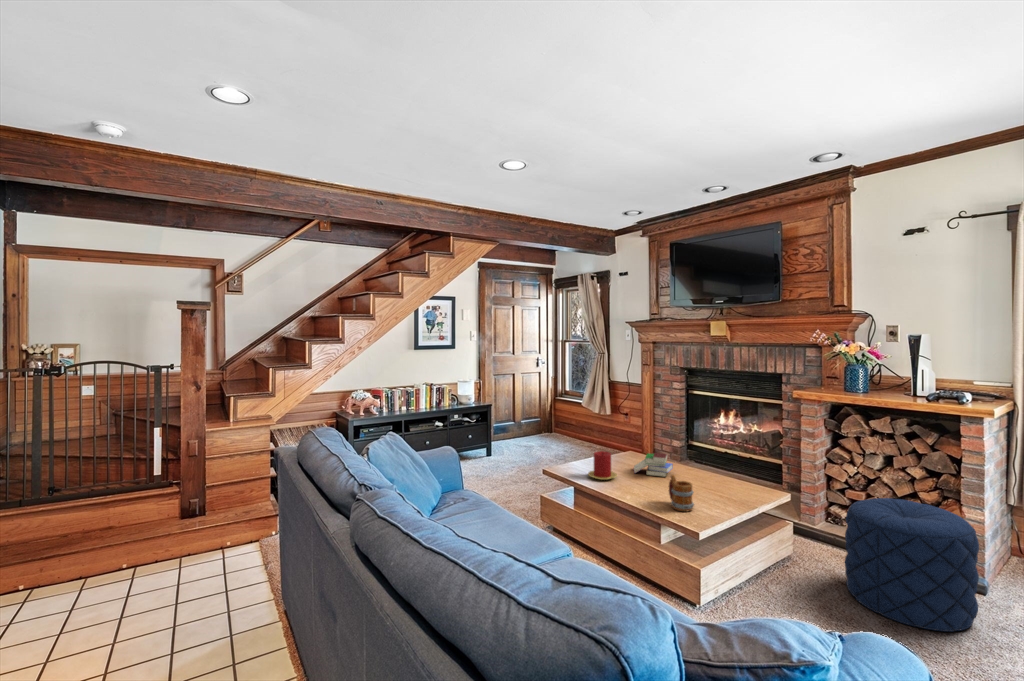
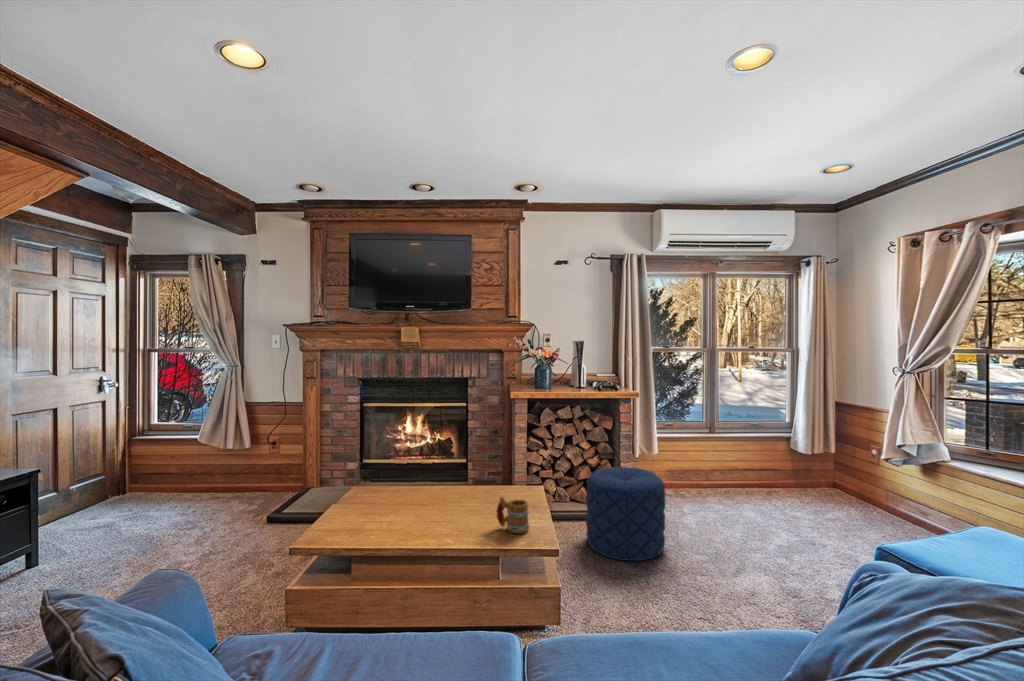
candle: present [588,451,617,480] -> none [374,492,412,531]
book: present [634,453,673,477] -> none [402,477,453,510]

